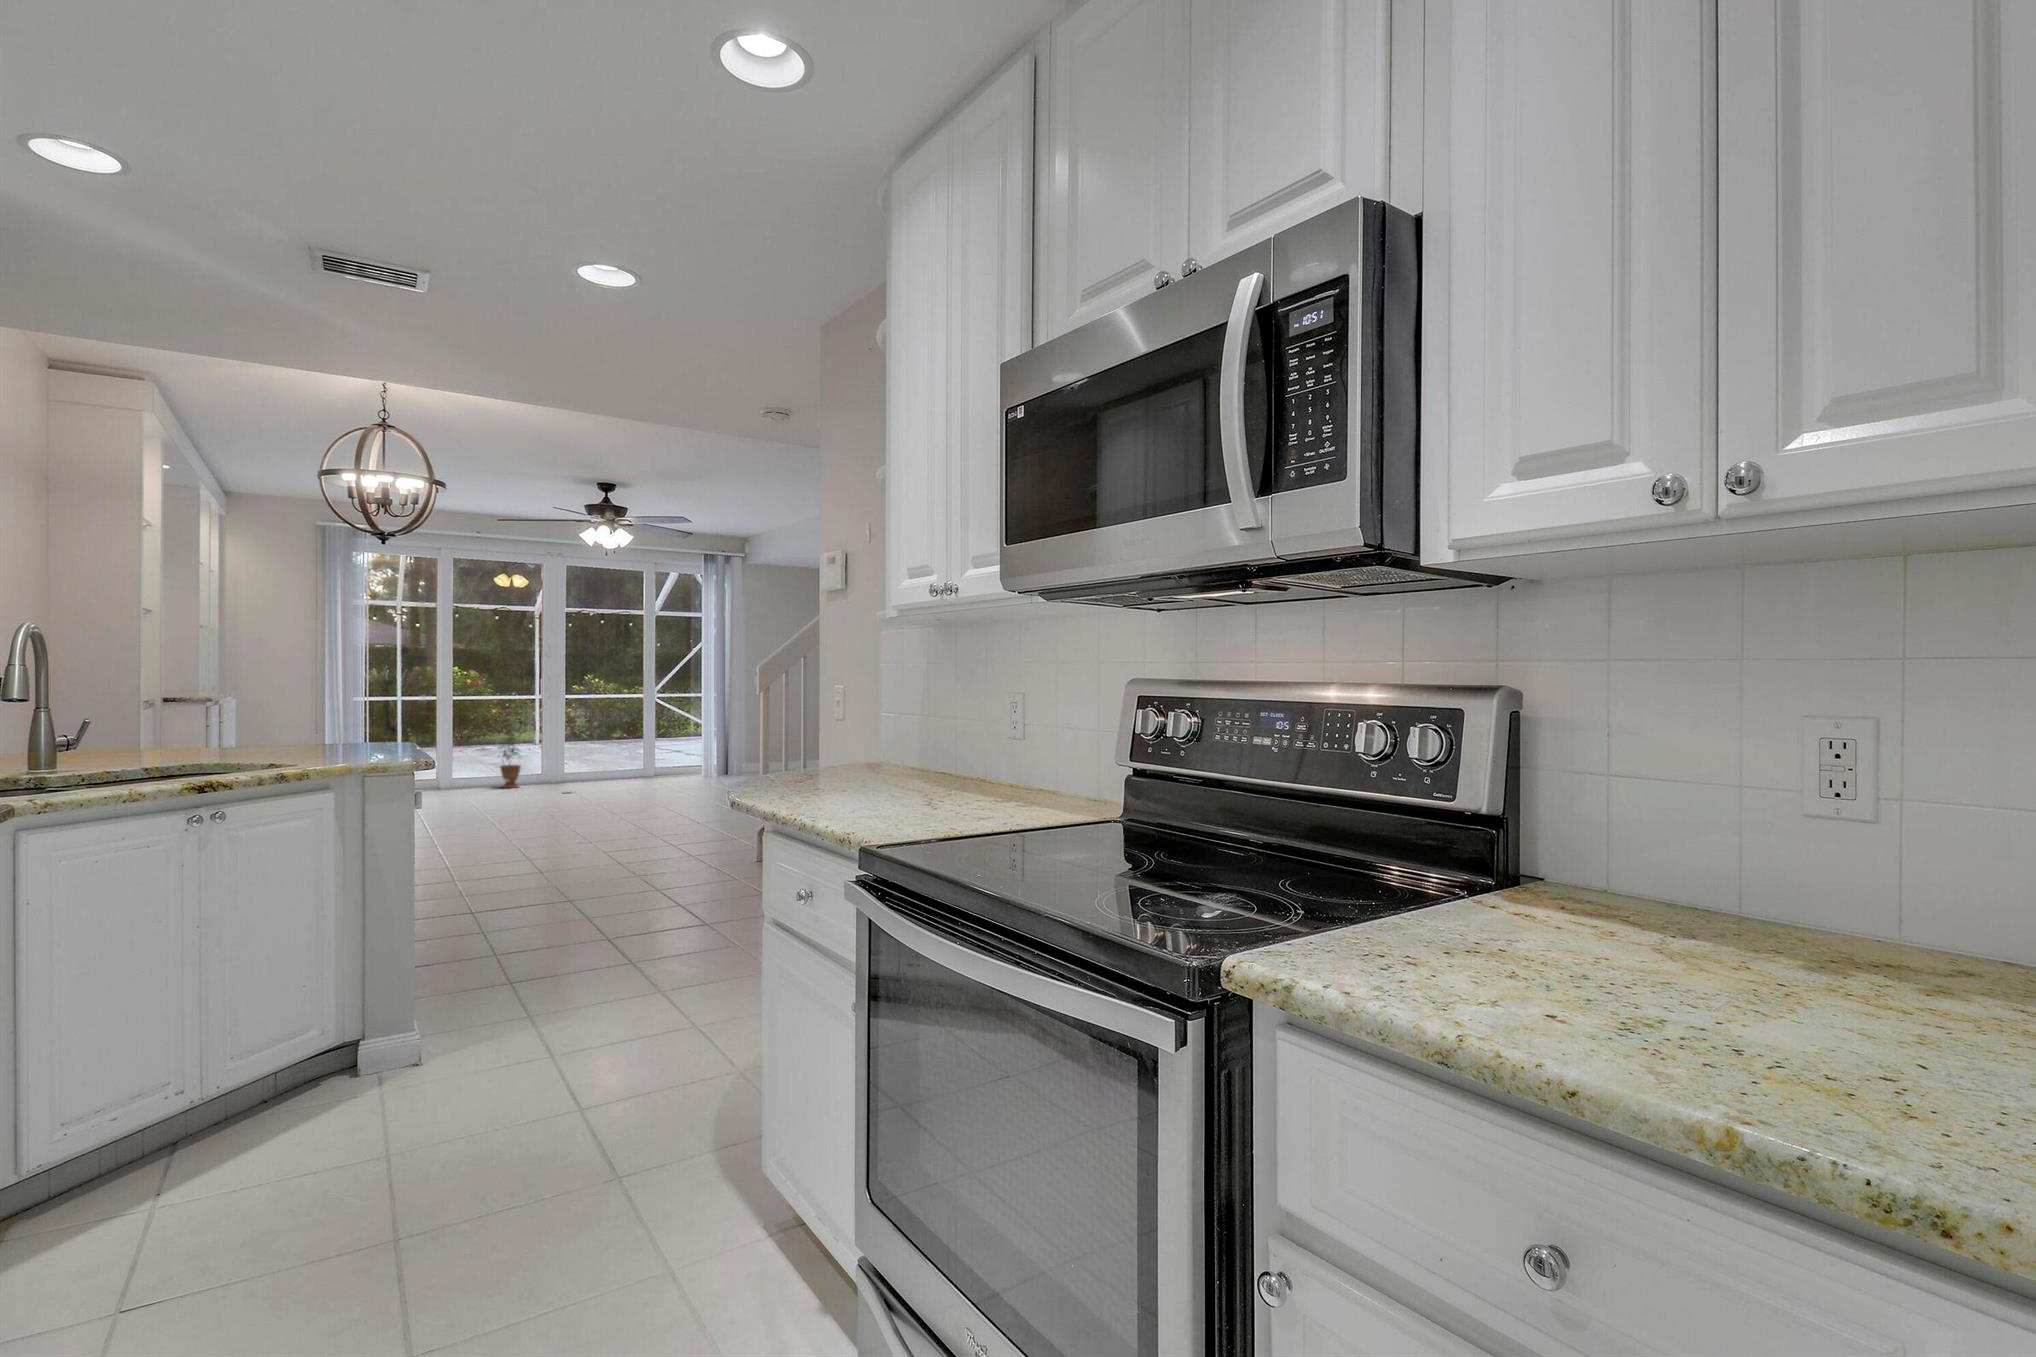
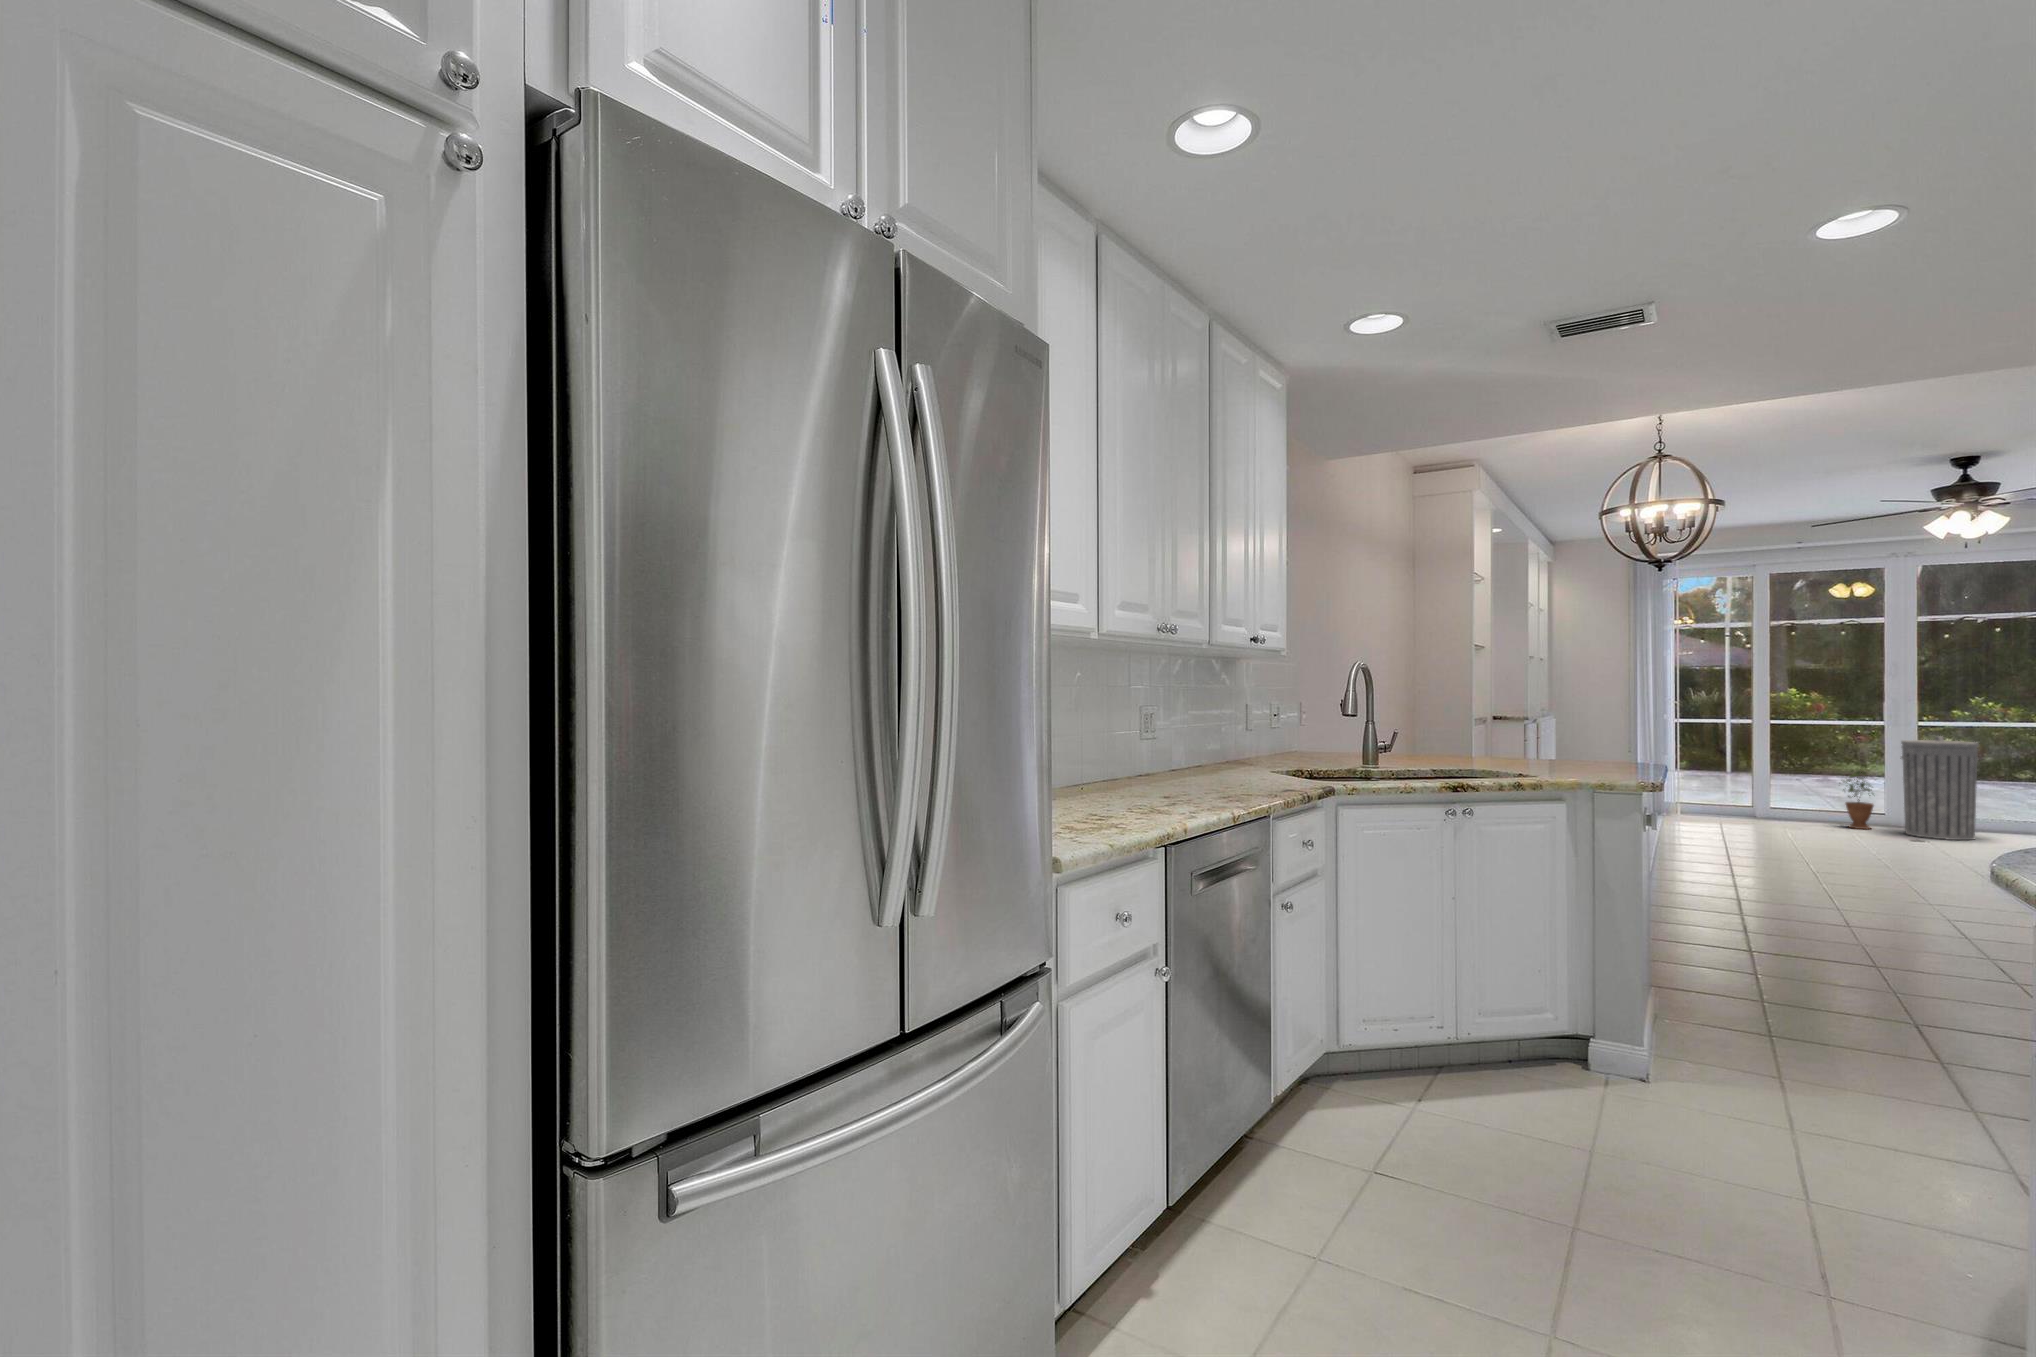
trash can: none [541,706,592,789] -> present [1900,736,1979,840]

